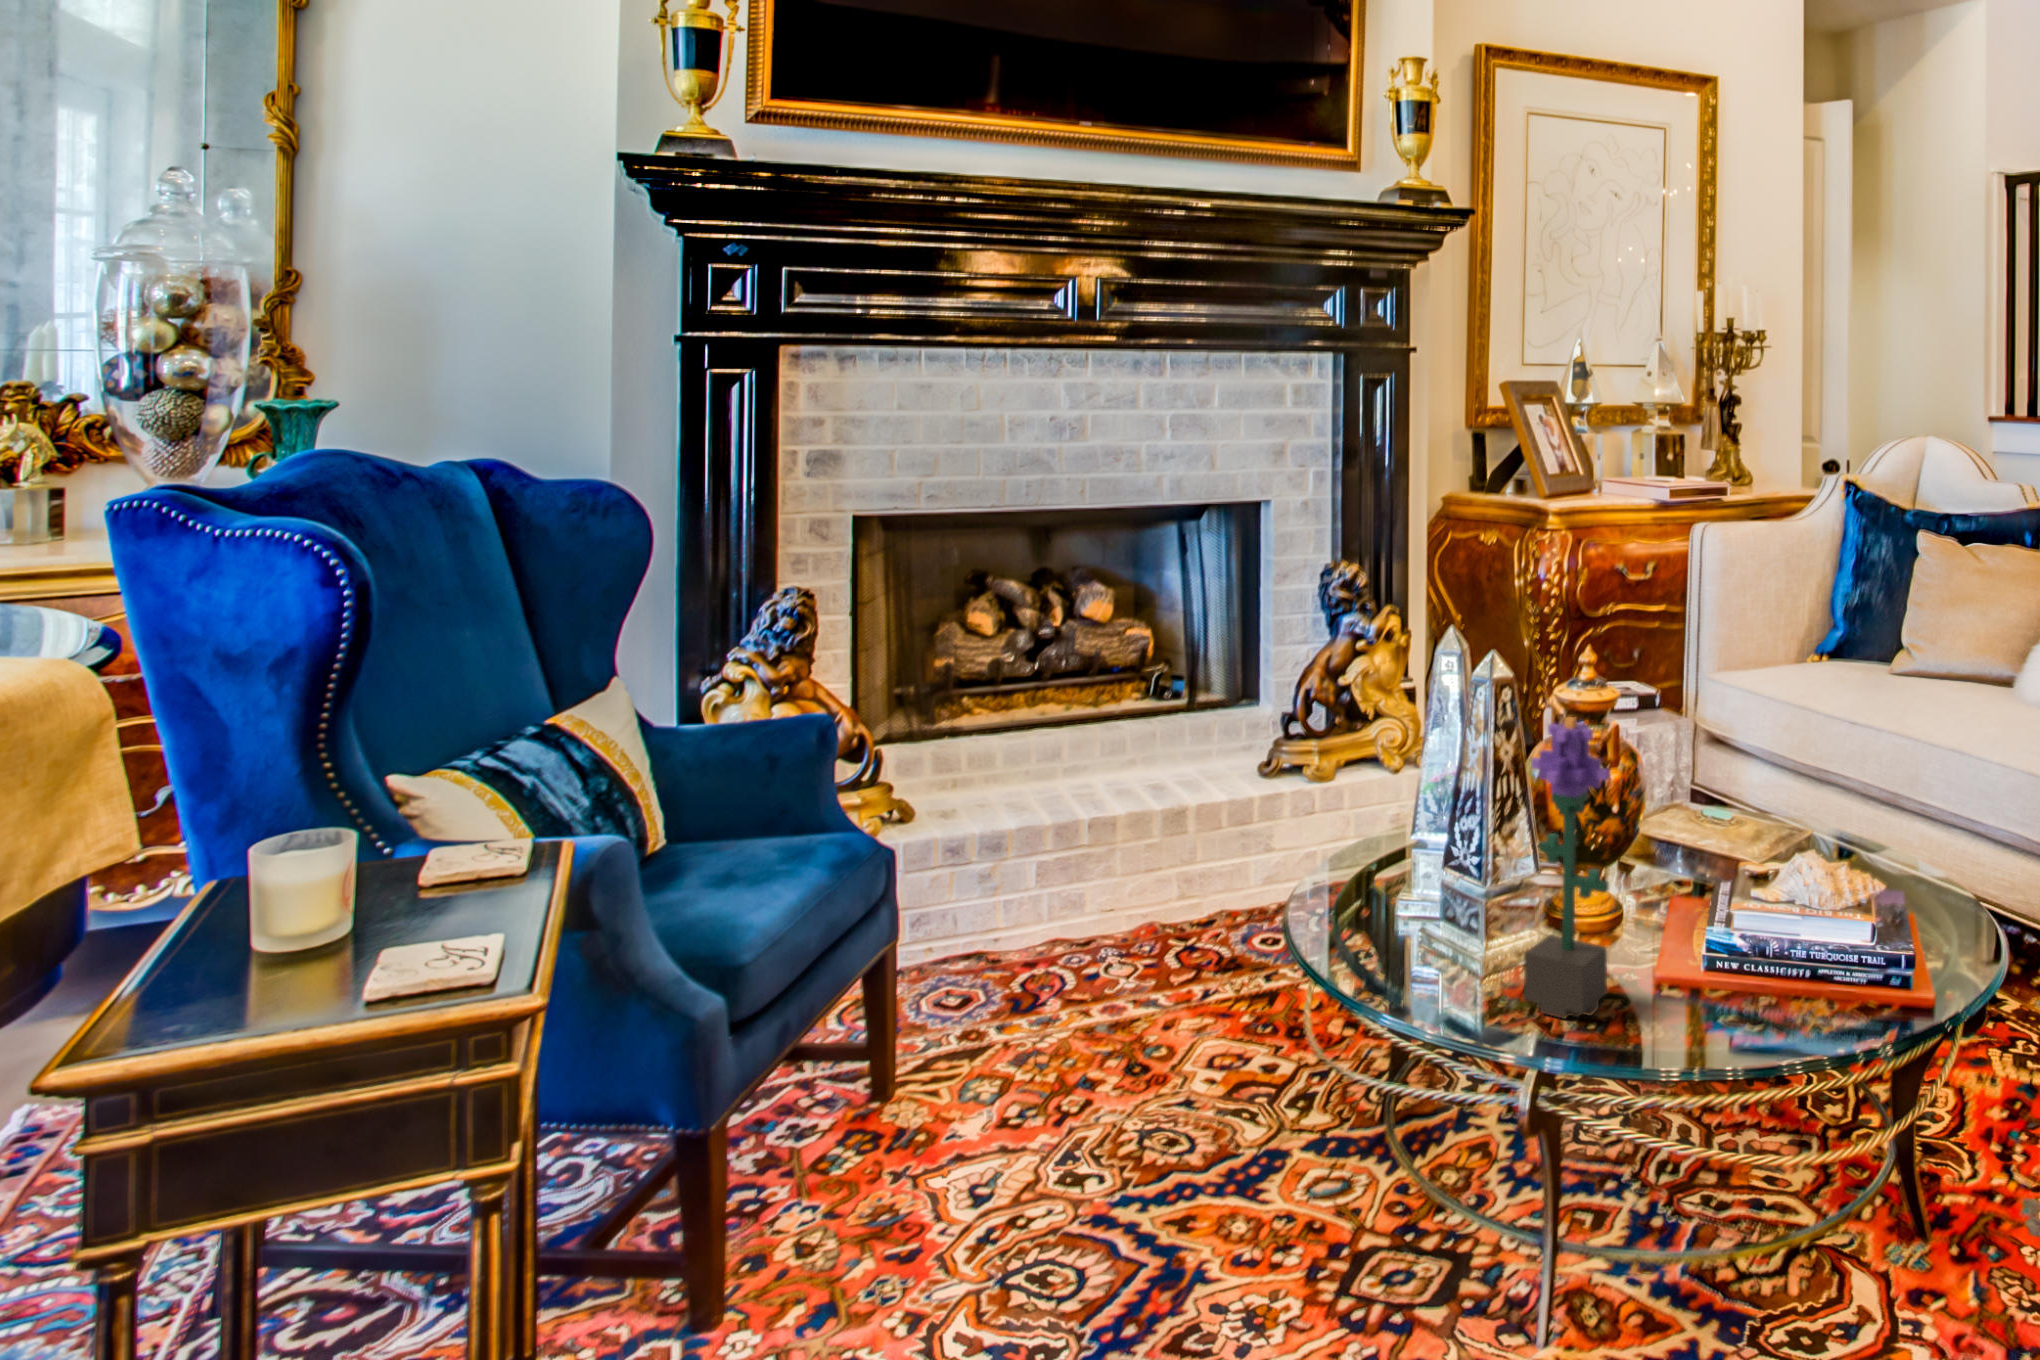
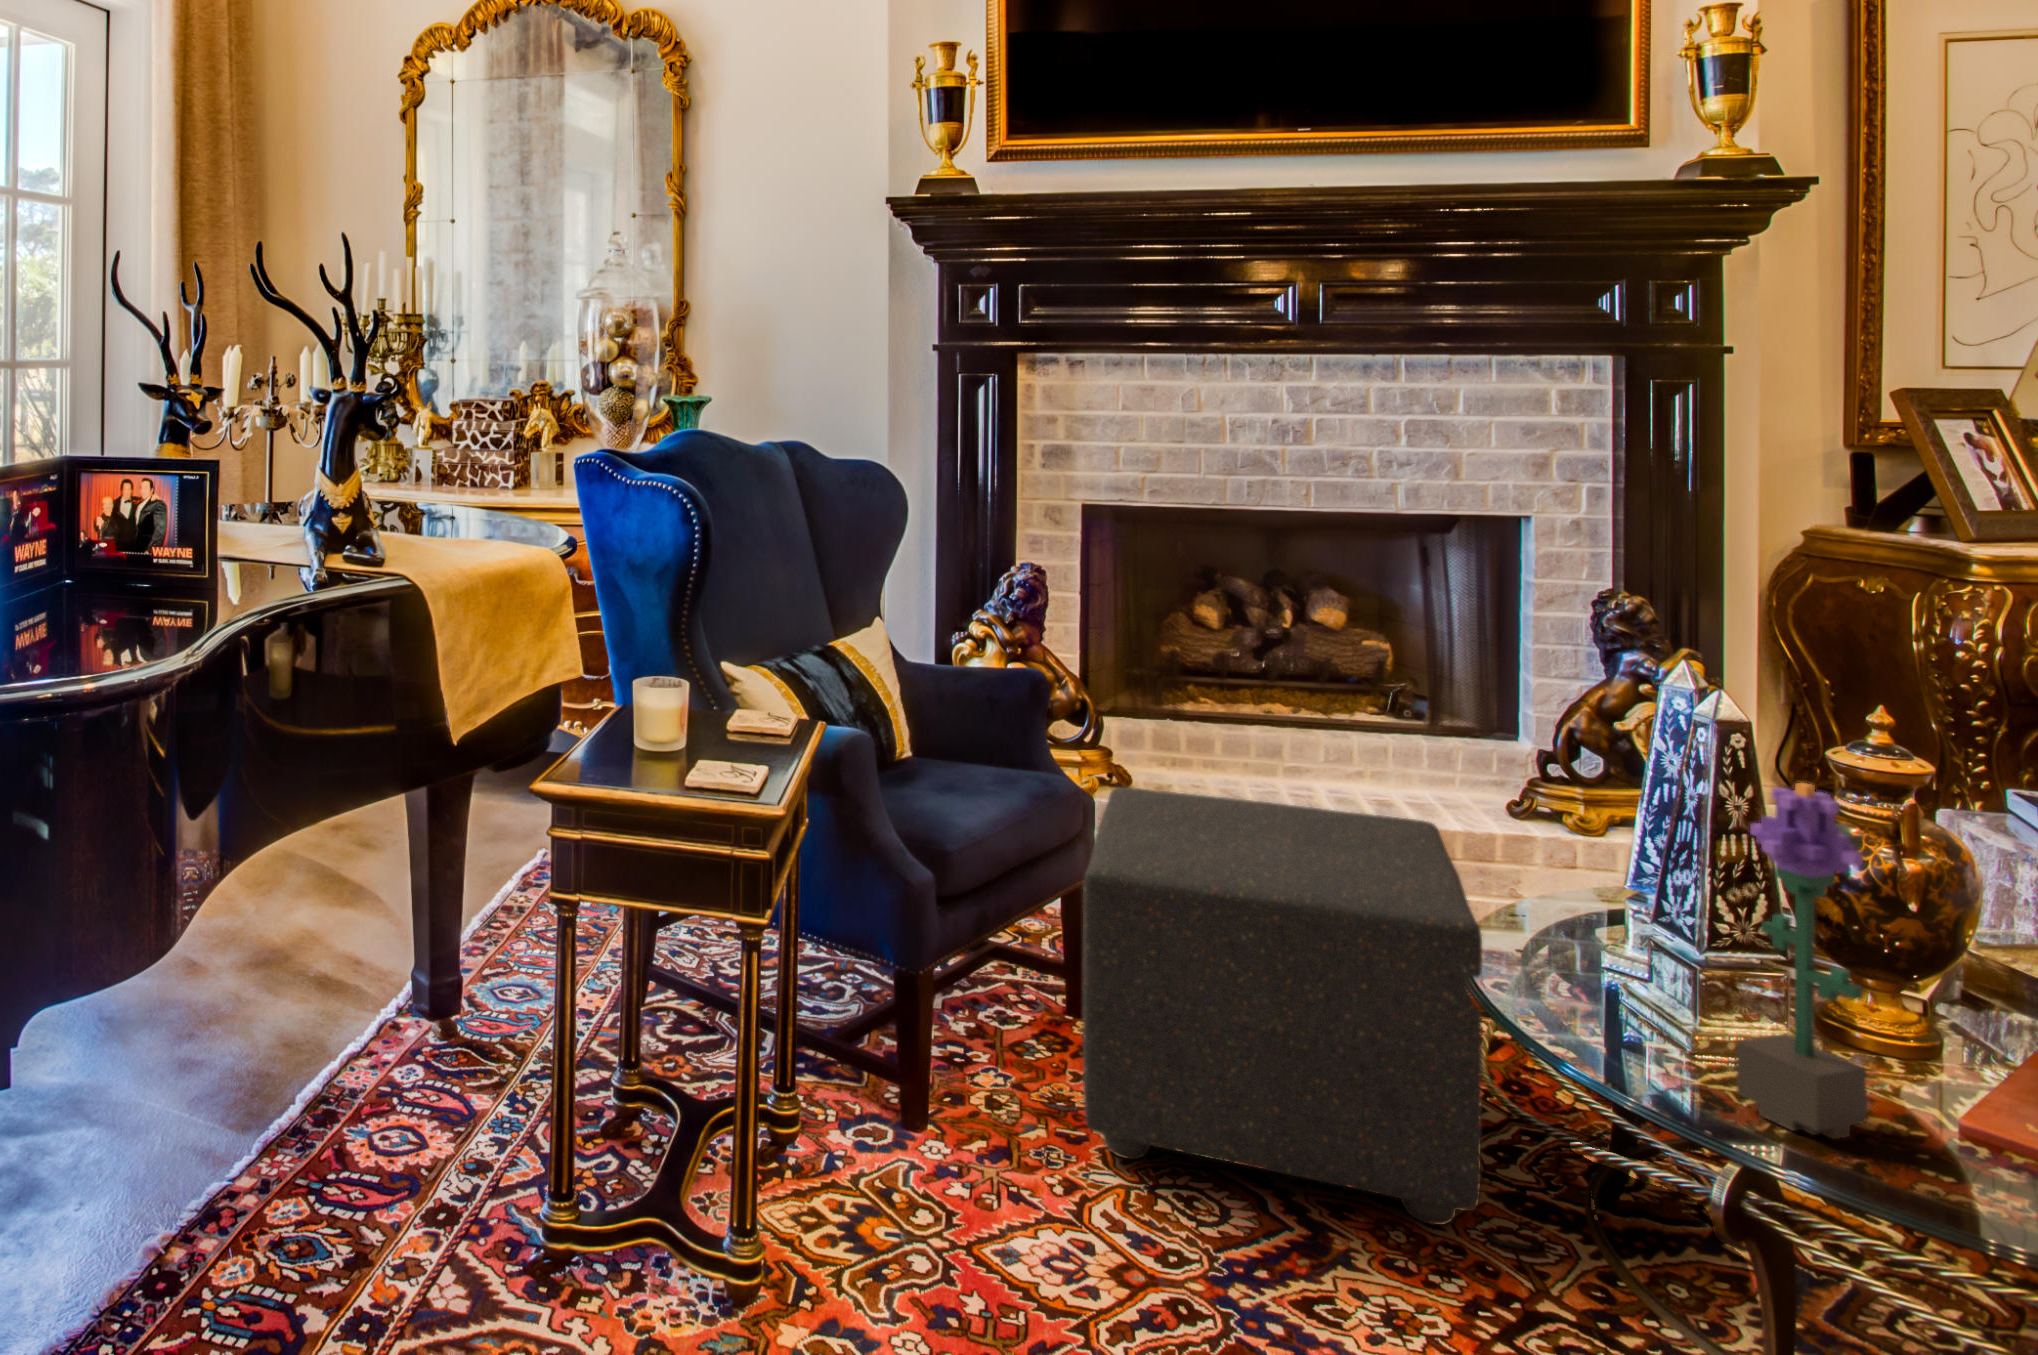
ottoman: none [919,801,1308,1259] -> present [1083,787,1482,1225]

